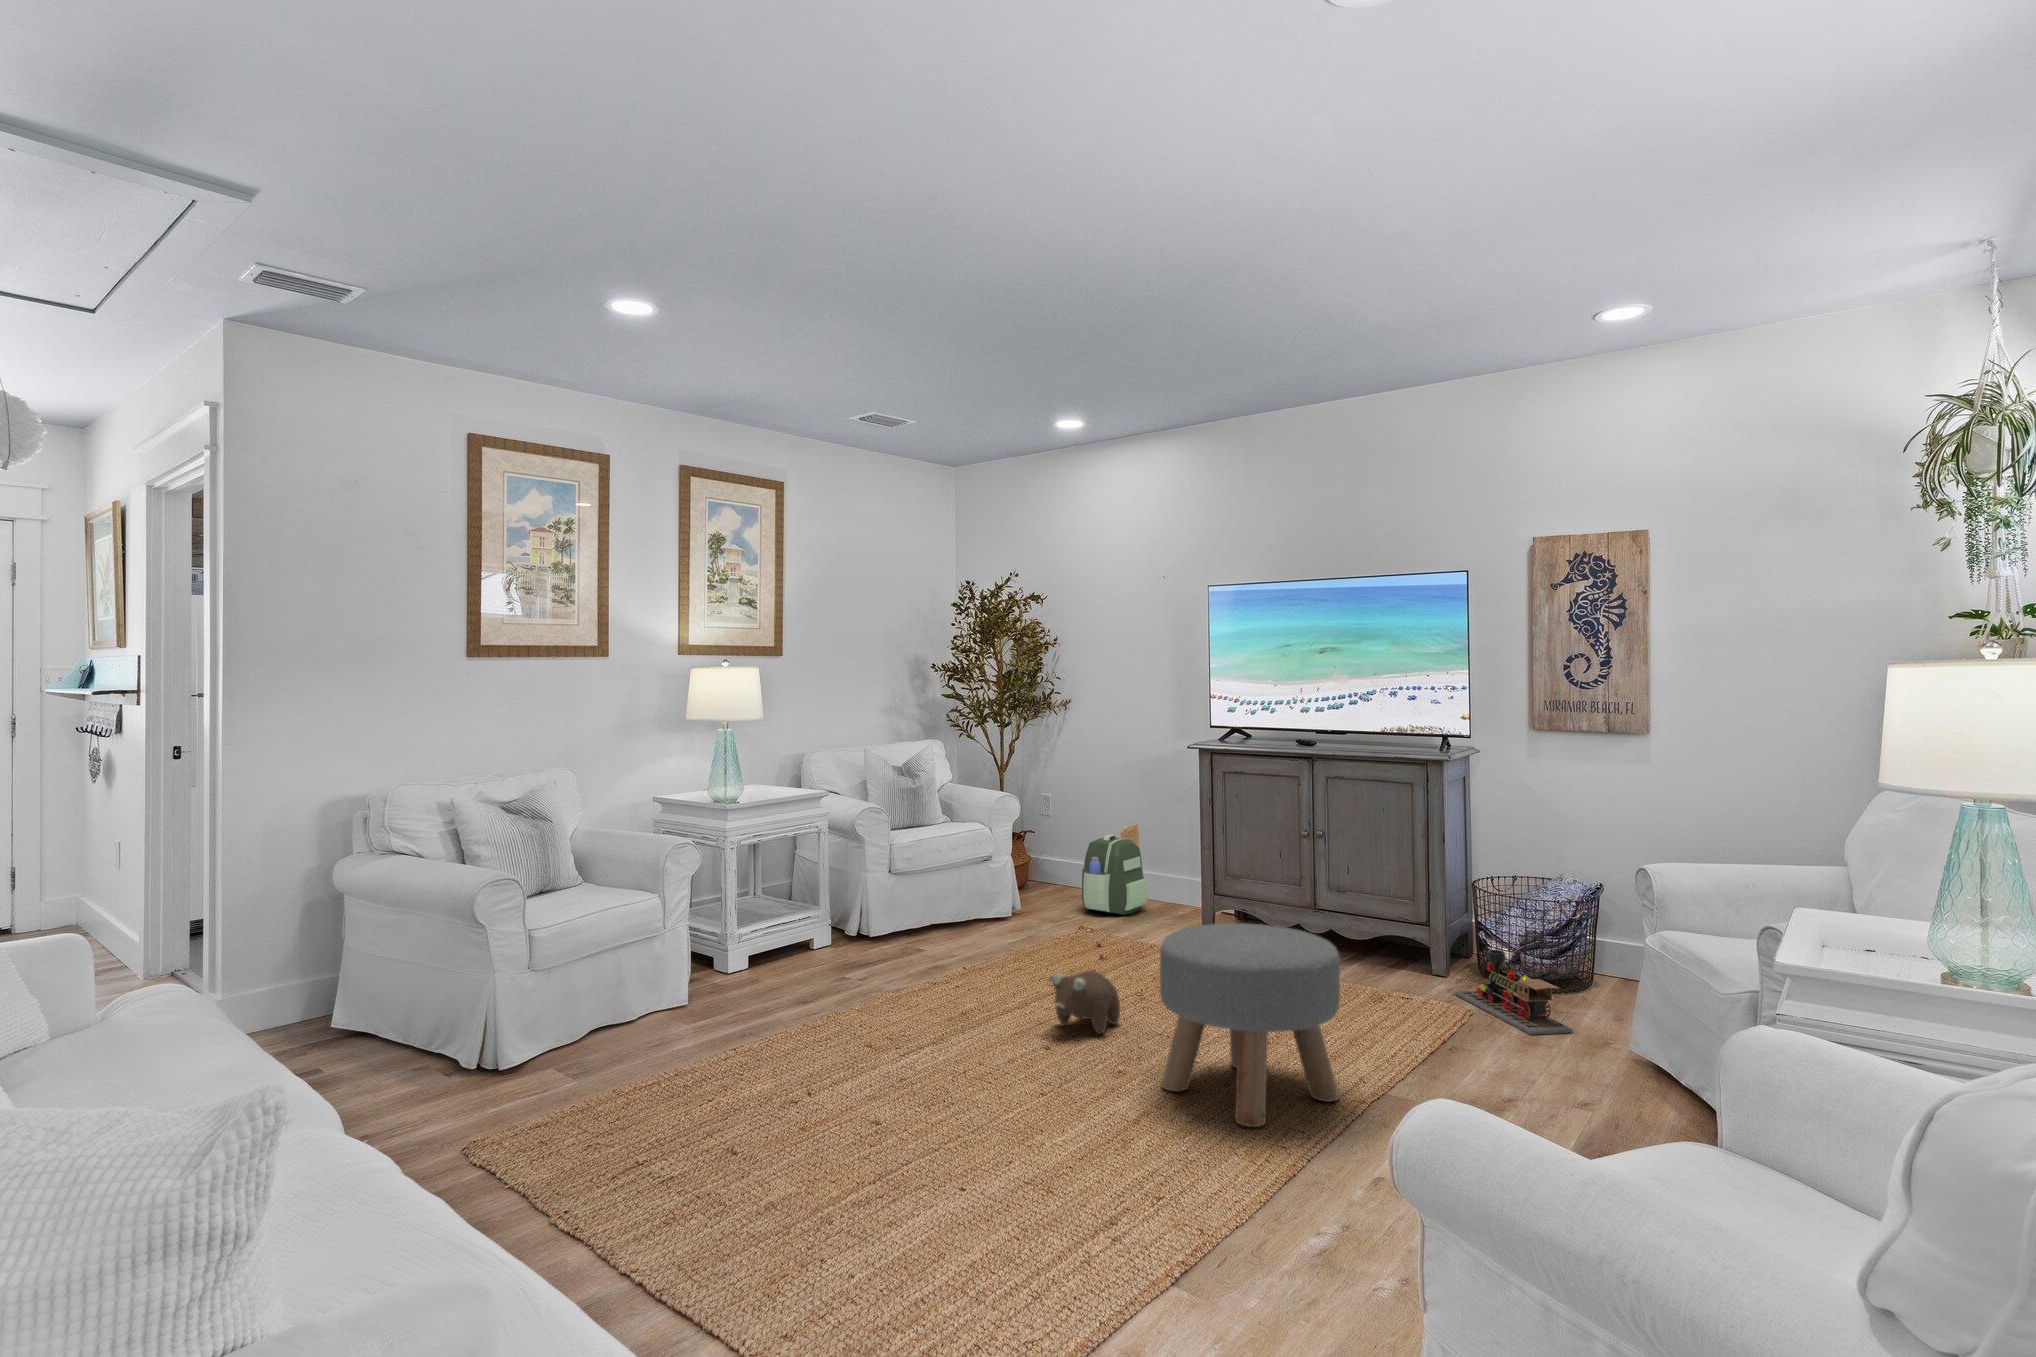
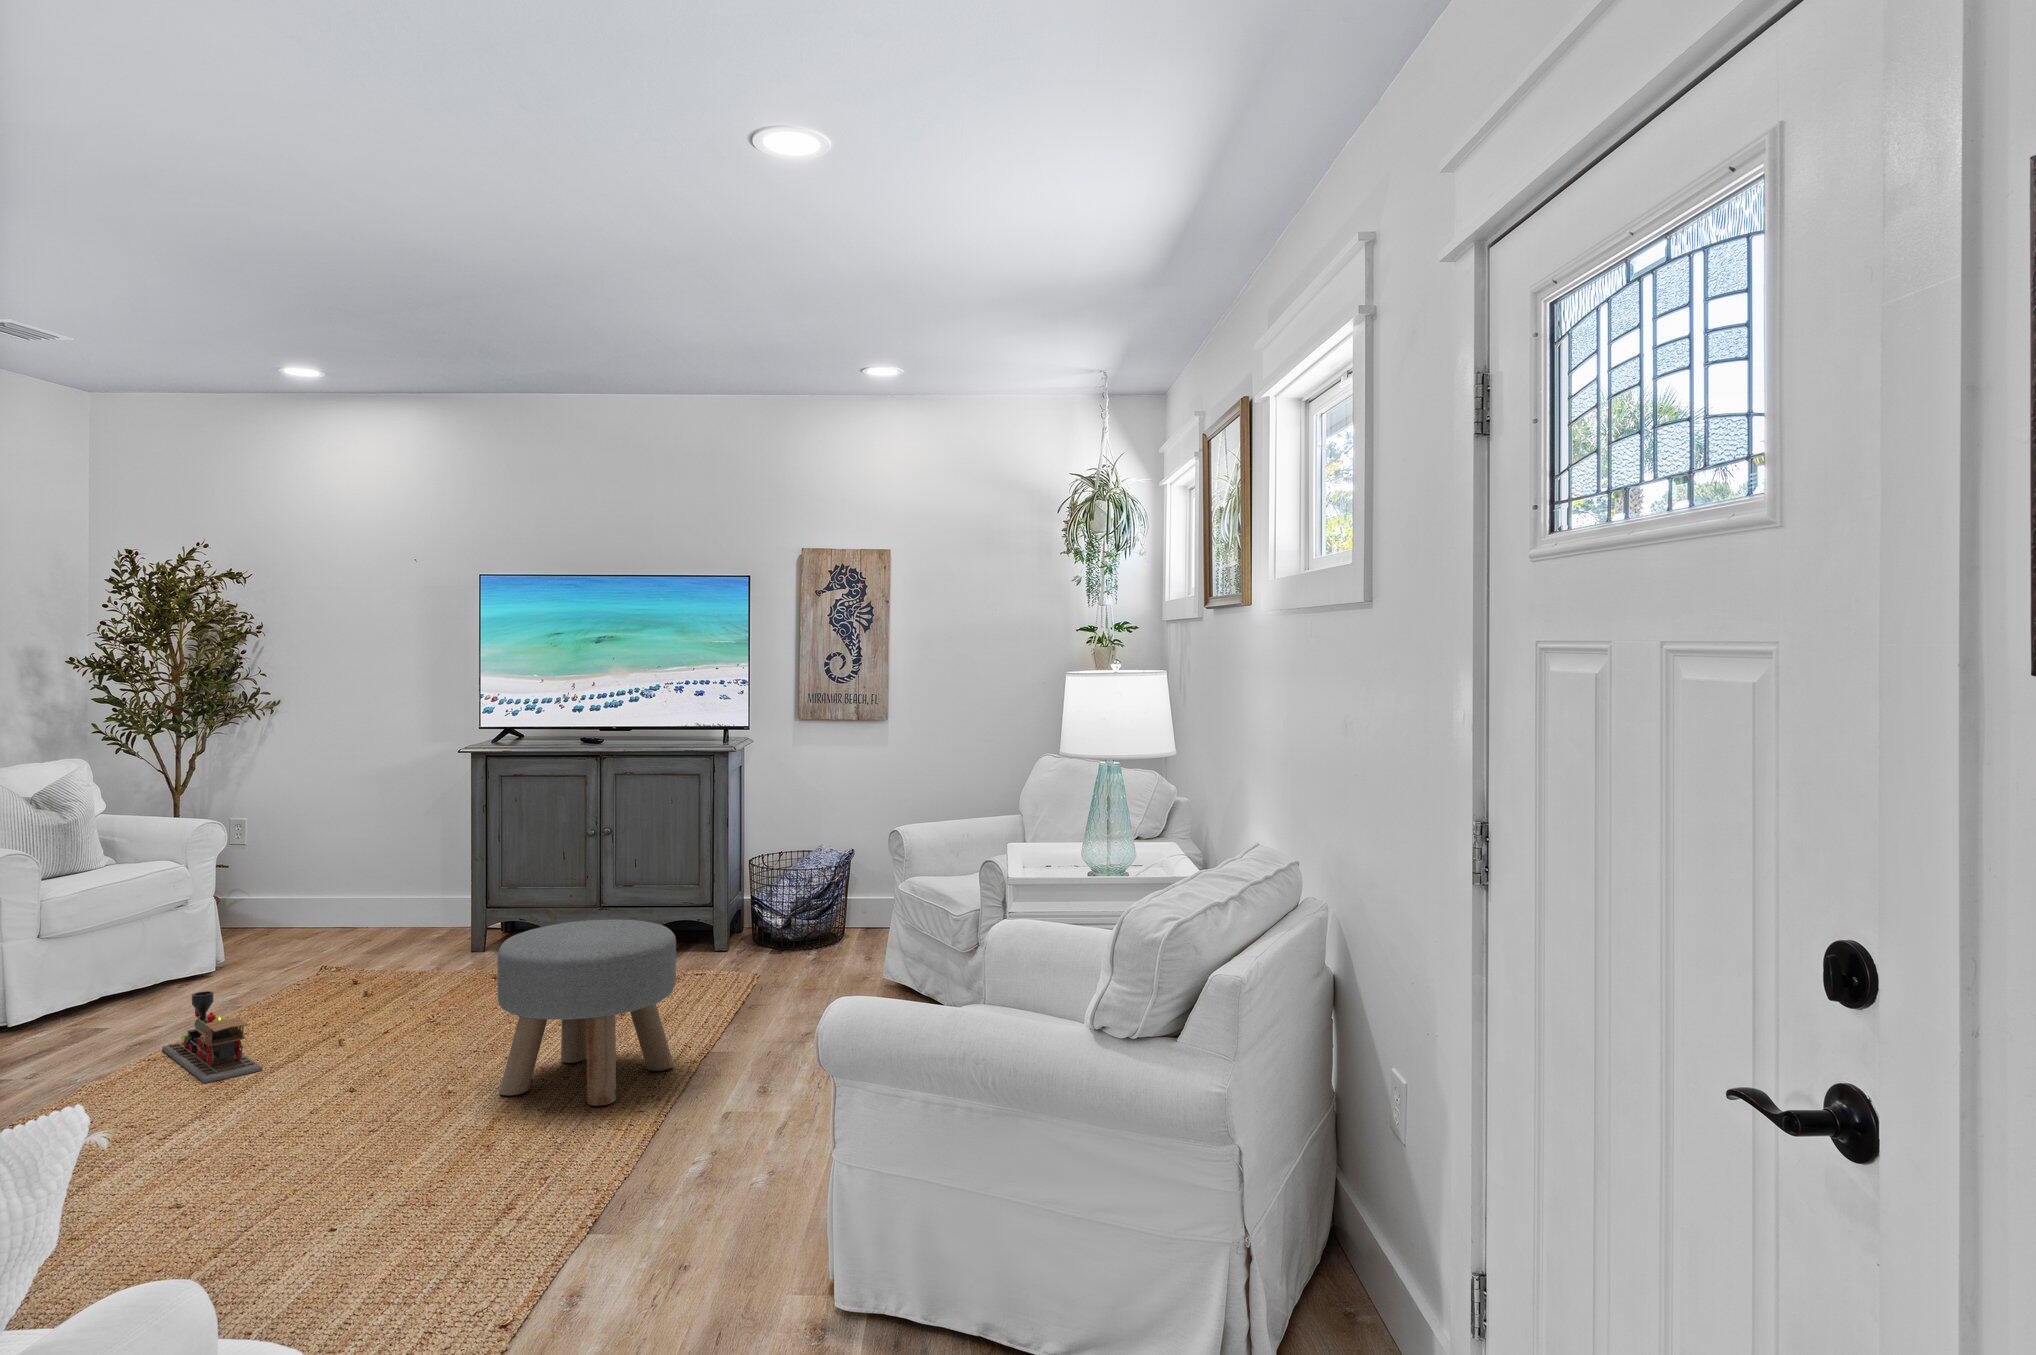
backpack: present [1082,824,1148,915] -> none [309,840,395,946]
toy train: present [1455,950,1573,1035] -> present [162,991,263,1083]
plush toy: present [1049,970,1120,1034] -> none [345,999,424,1065]

